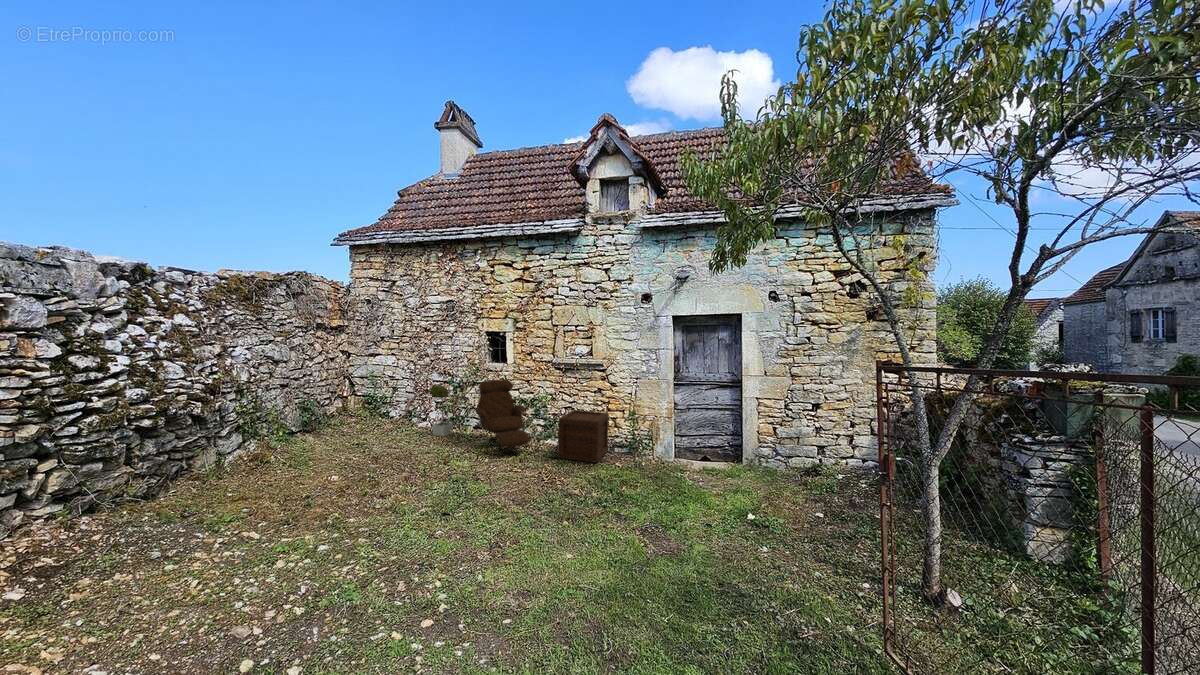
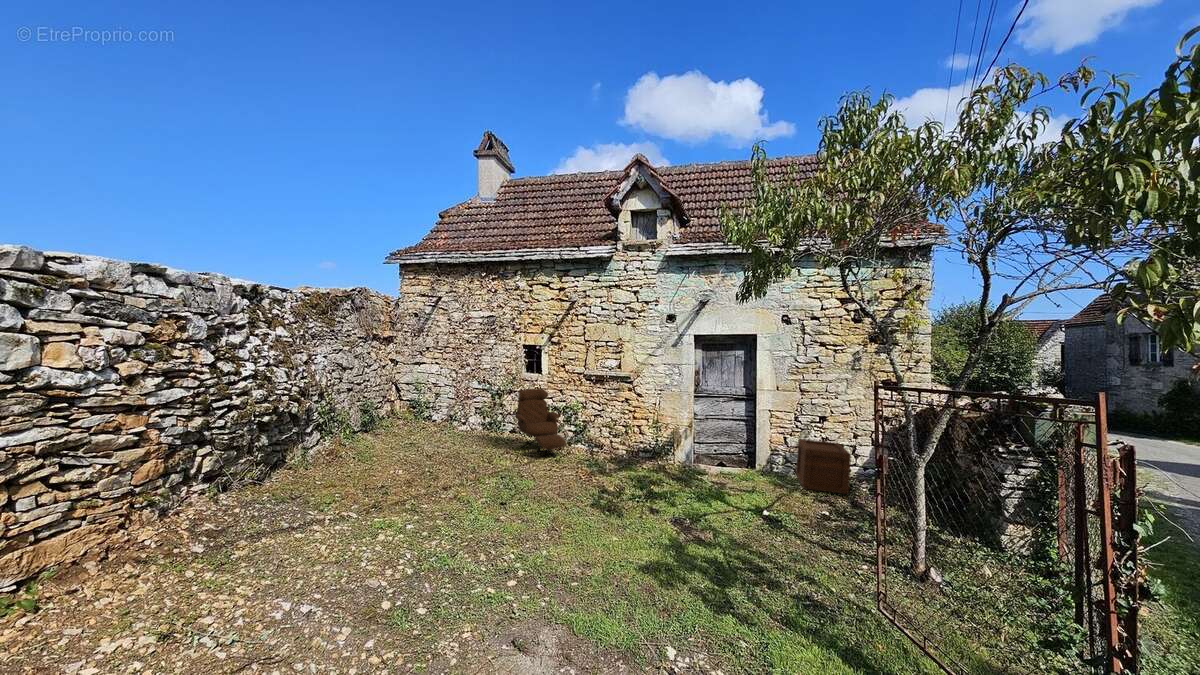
potted tree: present [430,385,453,436] -> none [472,392,491,440]
wooden crate: present [558,410,609,463] -> present [796,439,851,494]

